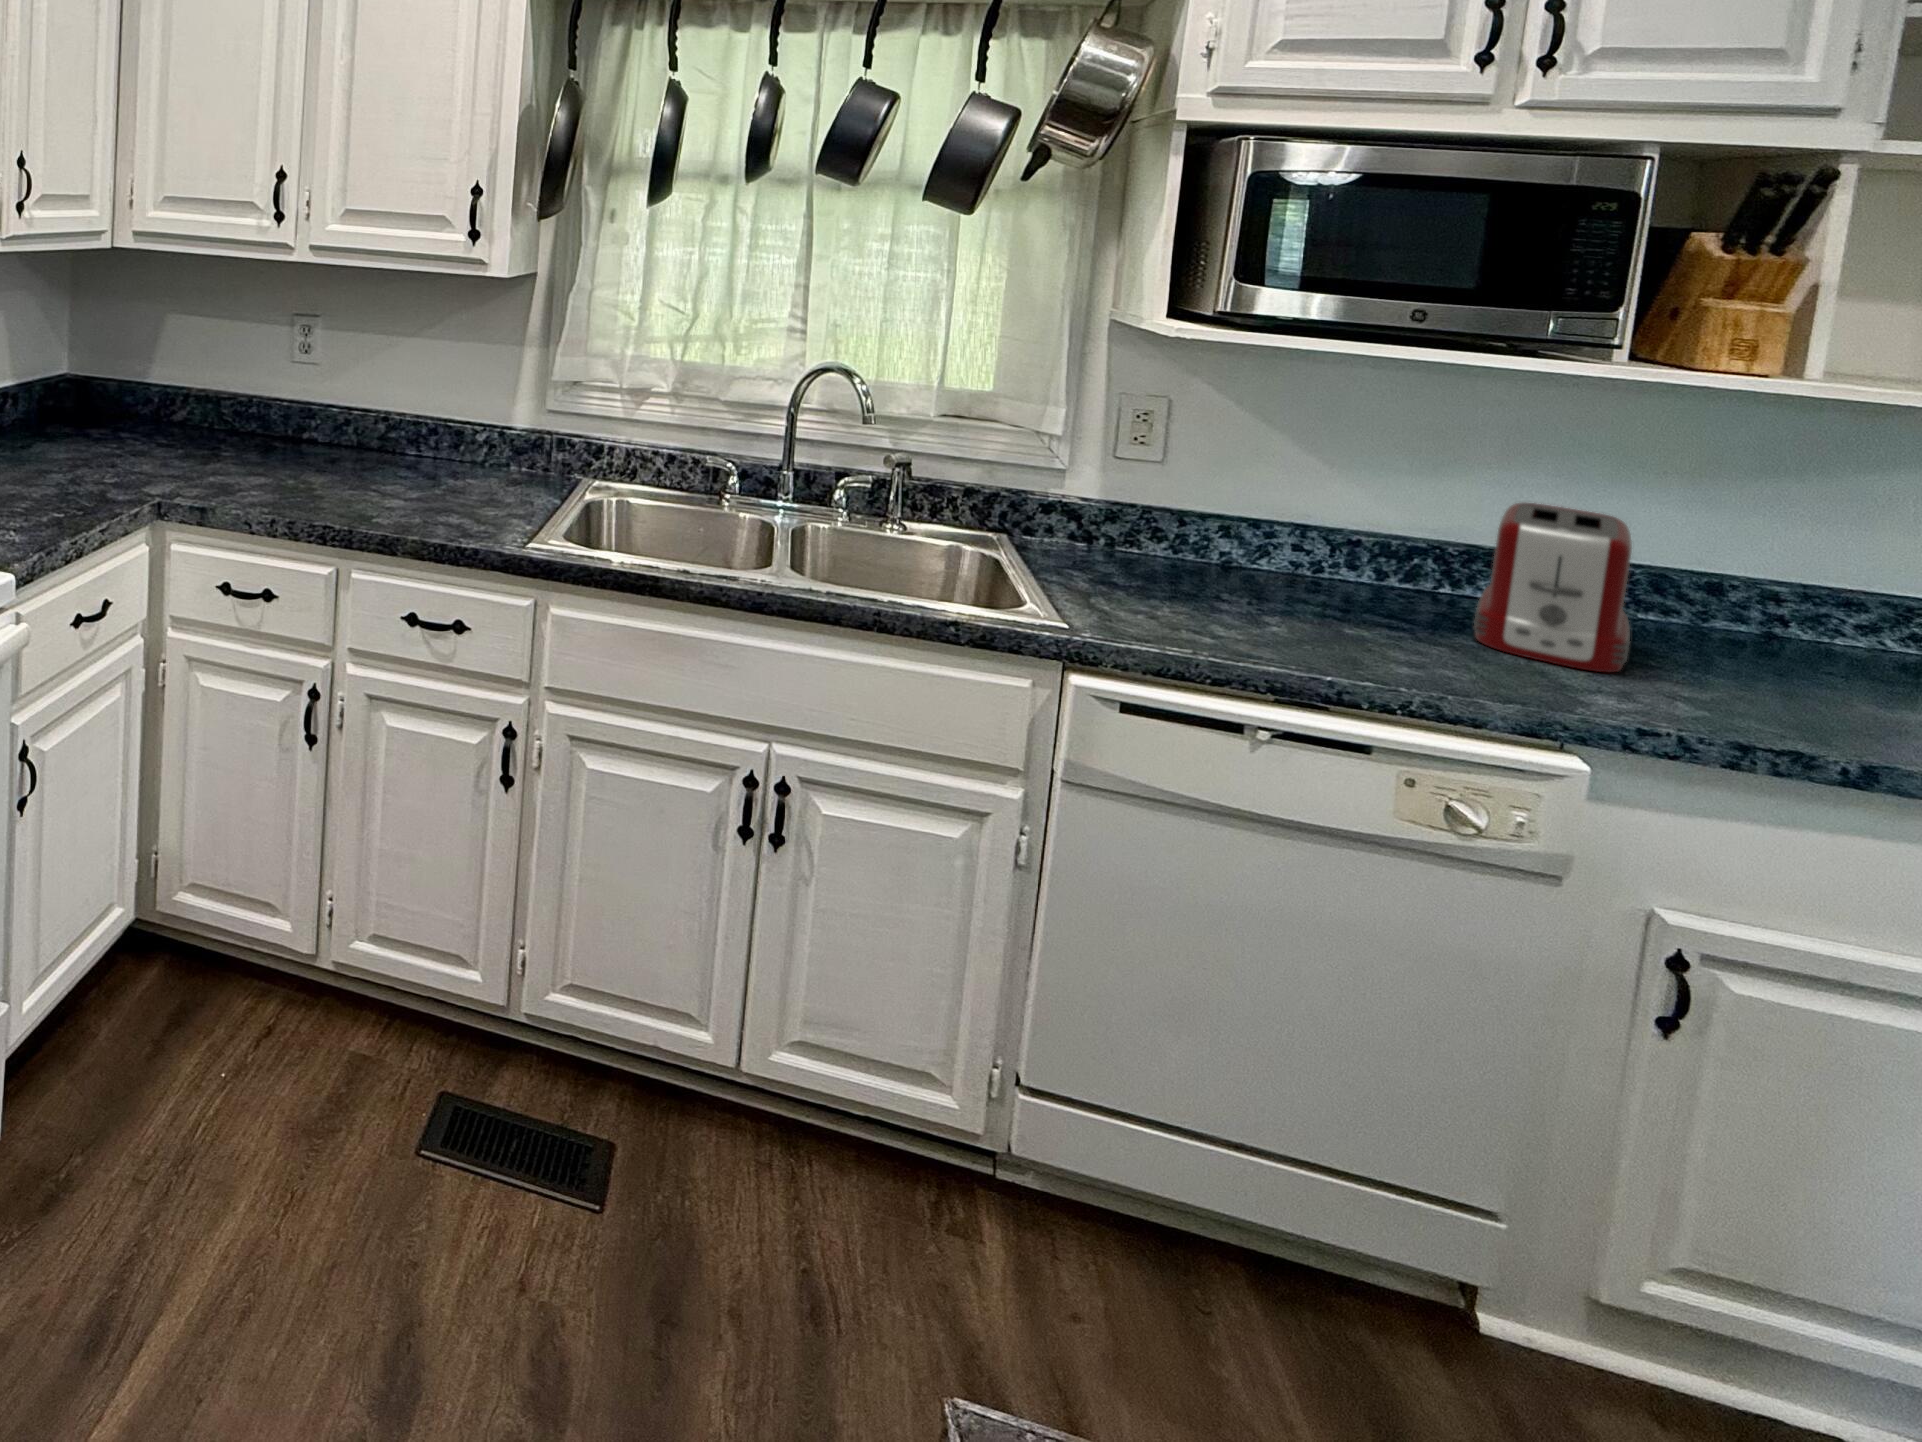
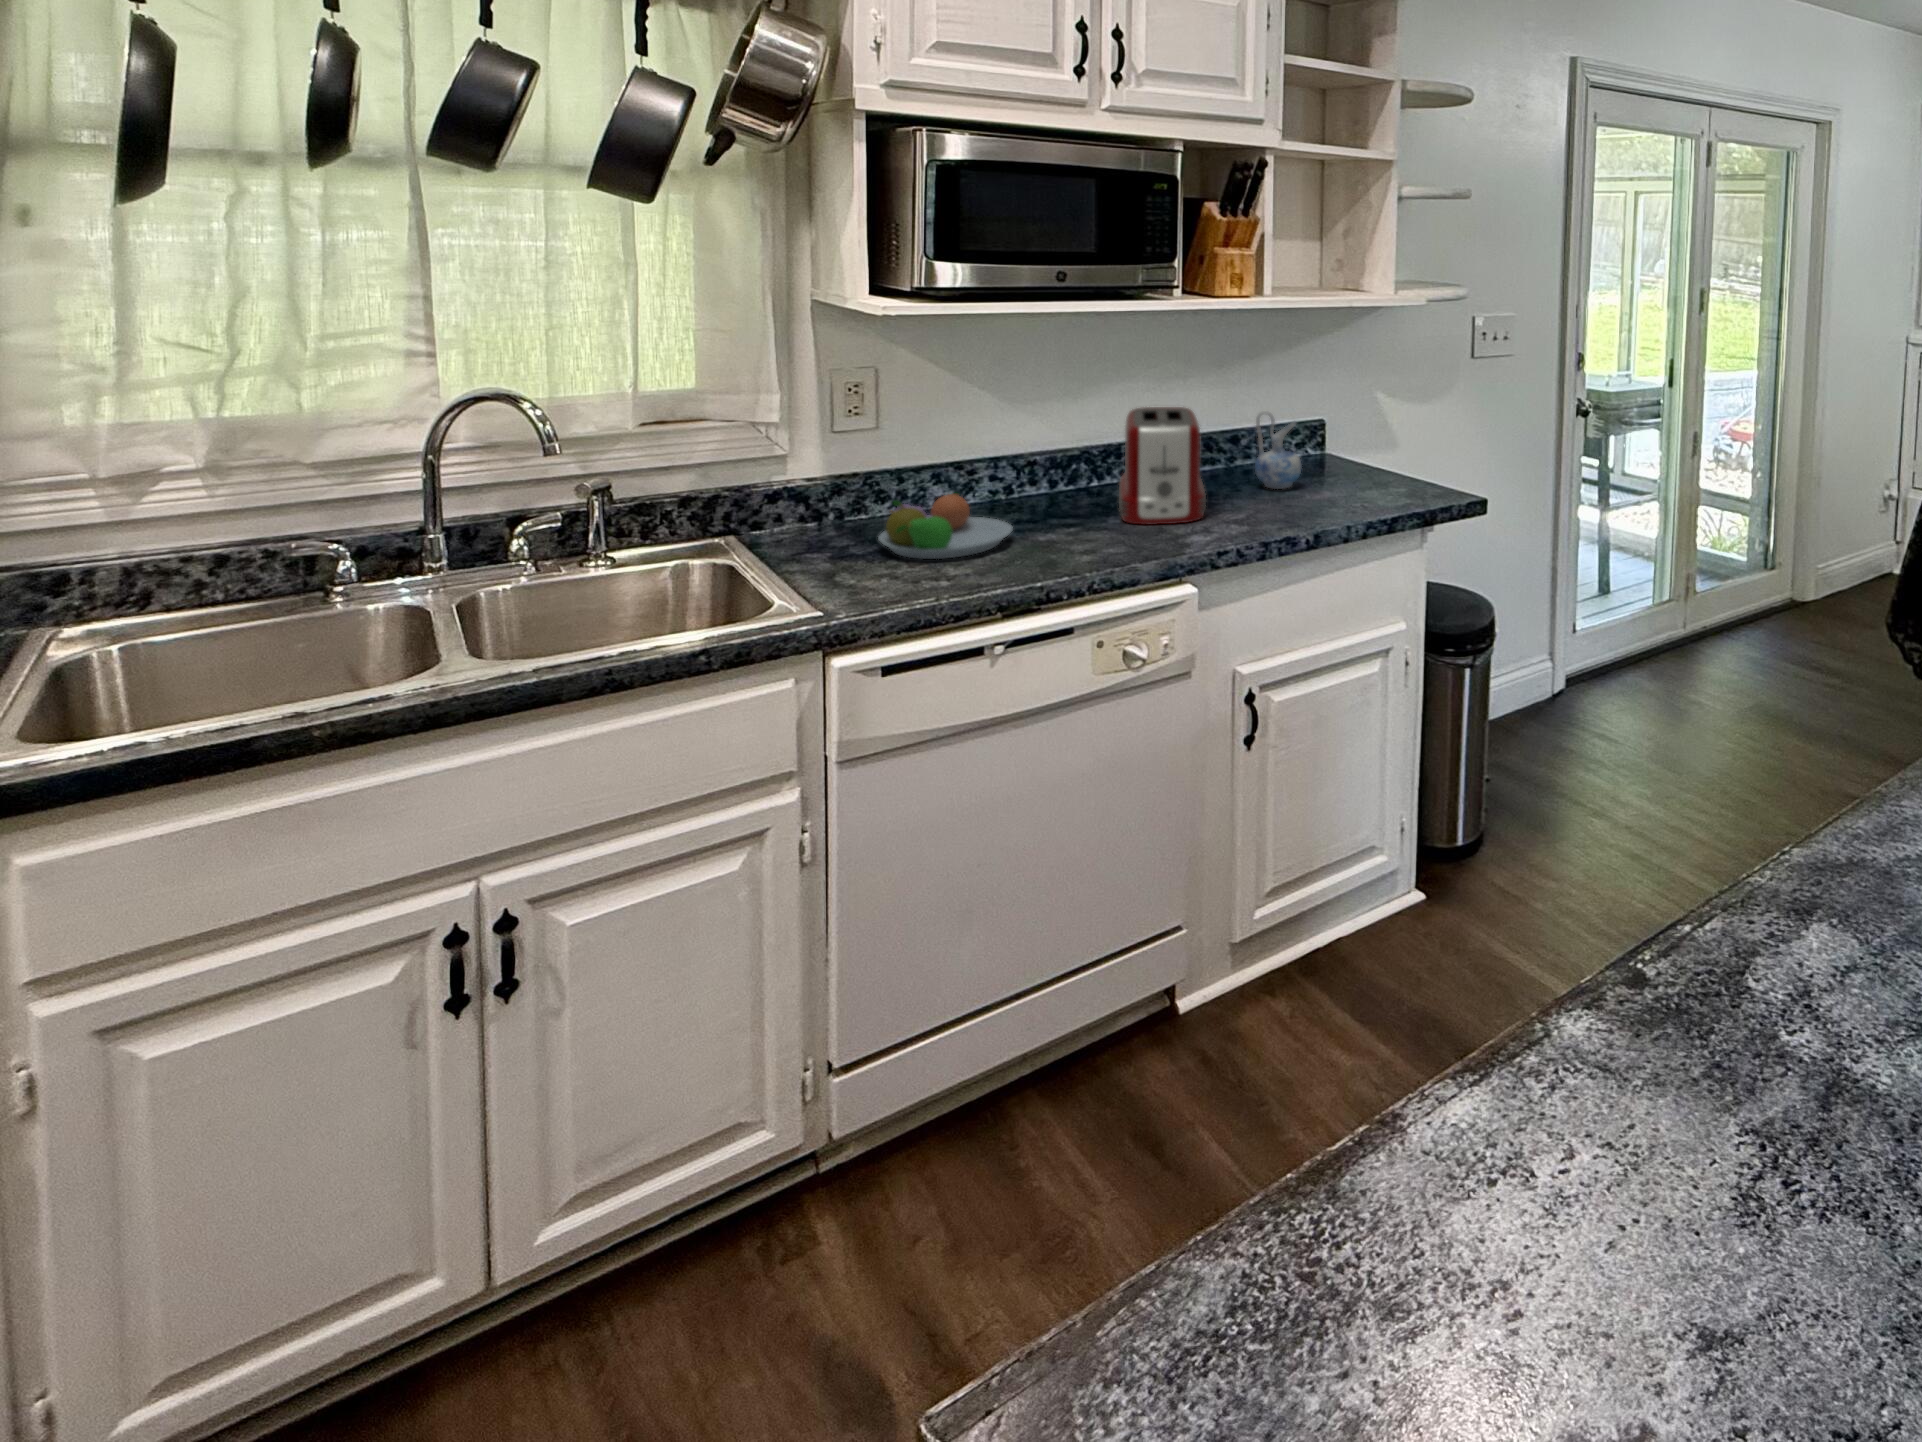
fruit bowl: none [1145,538,1309,621] -> present [878,493,1013,559]
ceramic pitcher: none [1742,549,1848,677] -> present [1255,411,1302,489]

